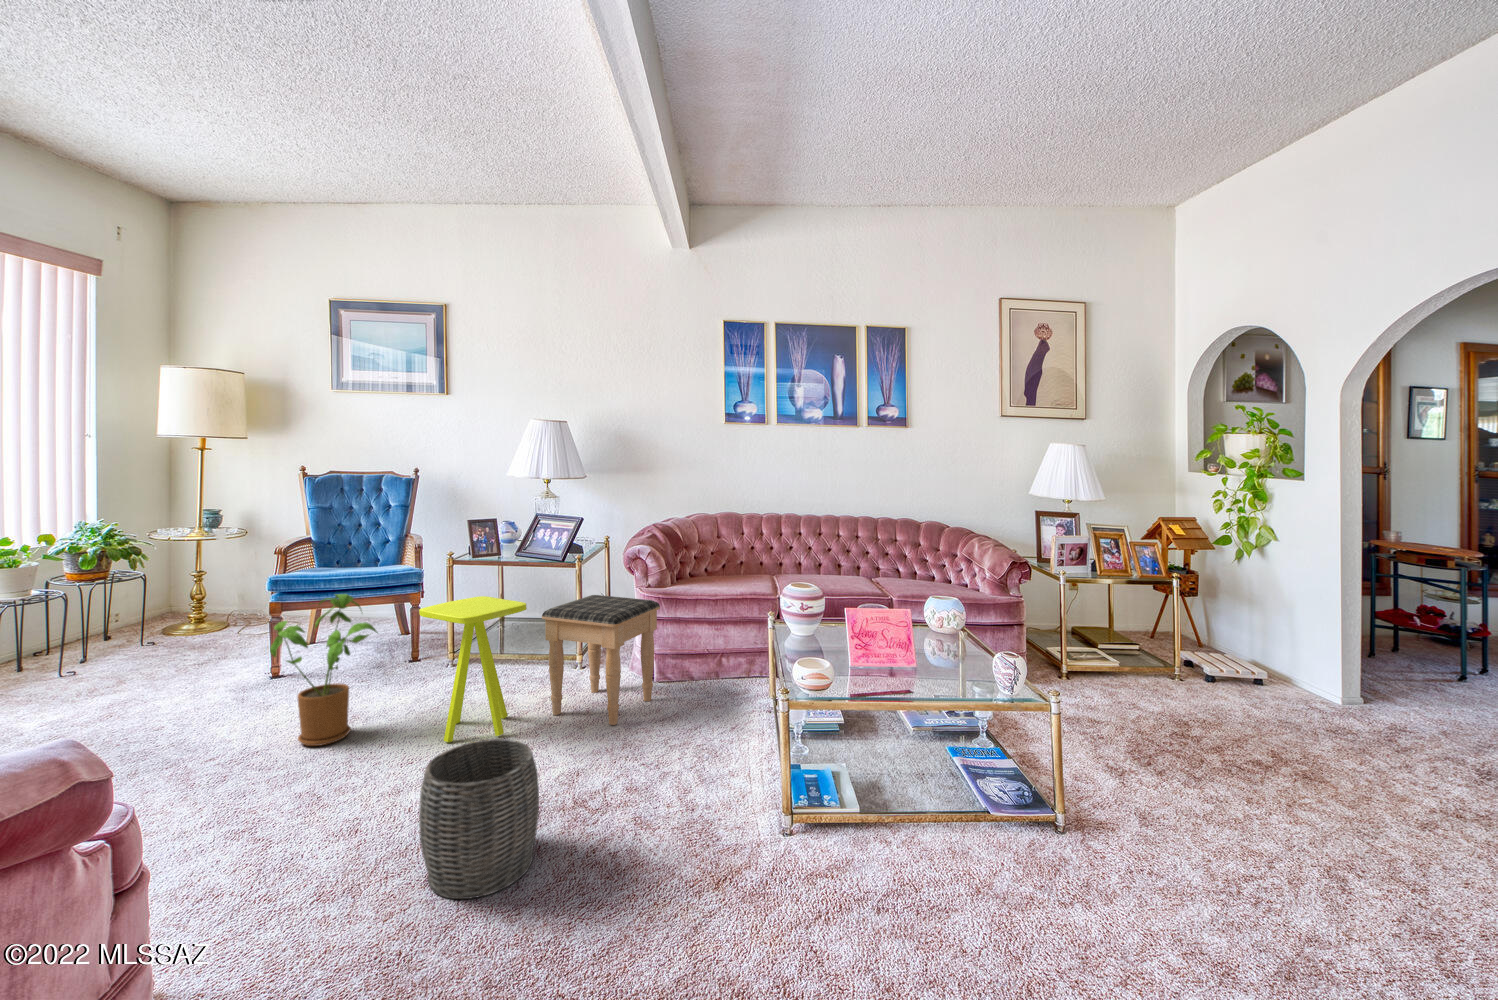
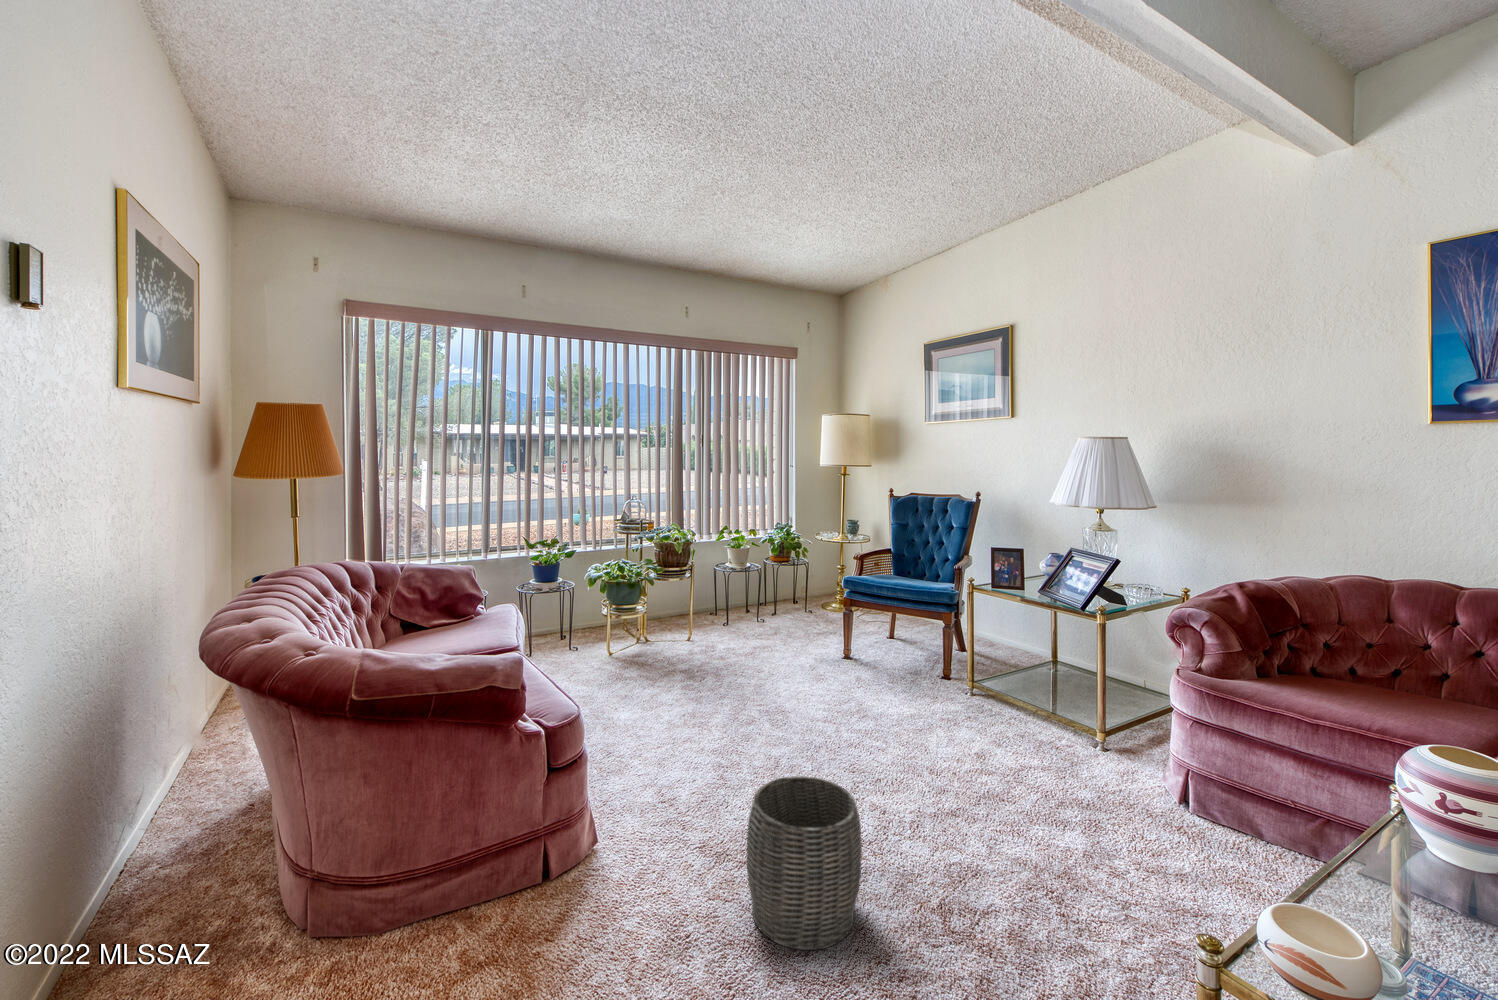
house plant: present [270,594,377,746] -> none [788,601,859,730]
footstool: present [542,595,660,725] -> none [1003,661,1178,842]
side table: present [419,596,527,742] -> none [882,630,981,788]

